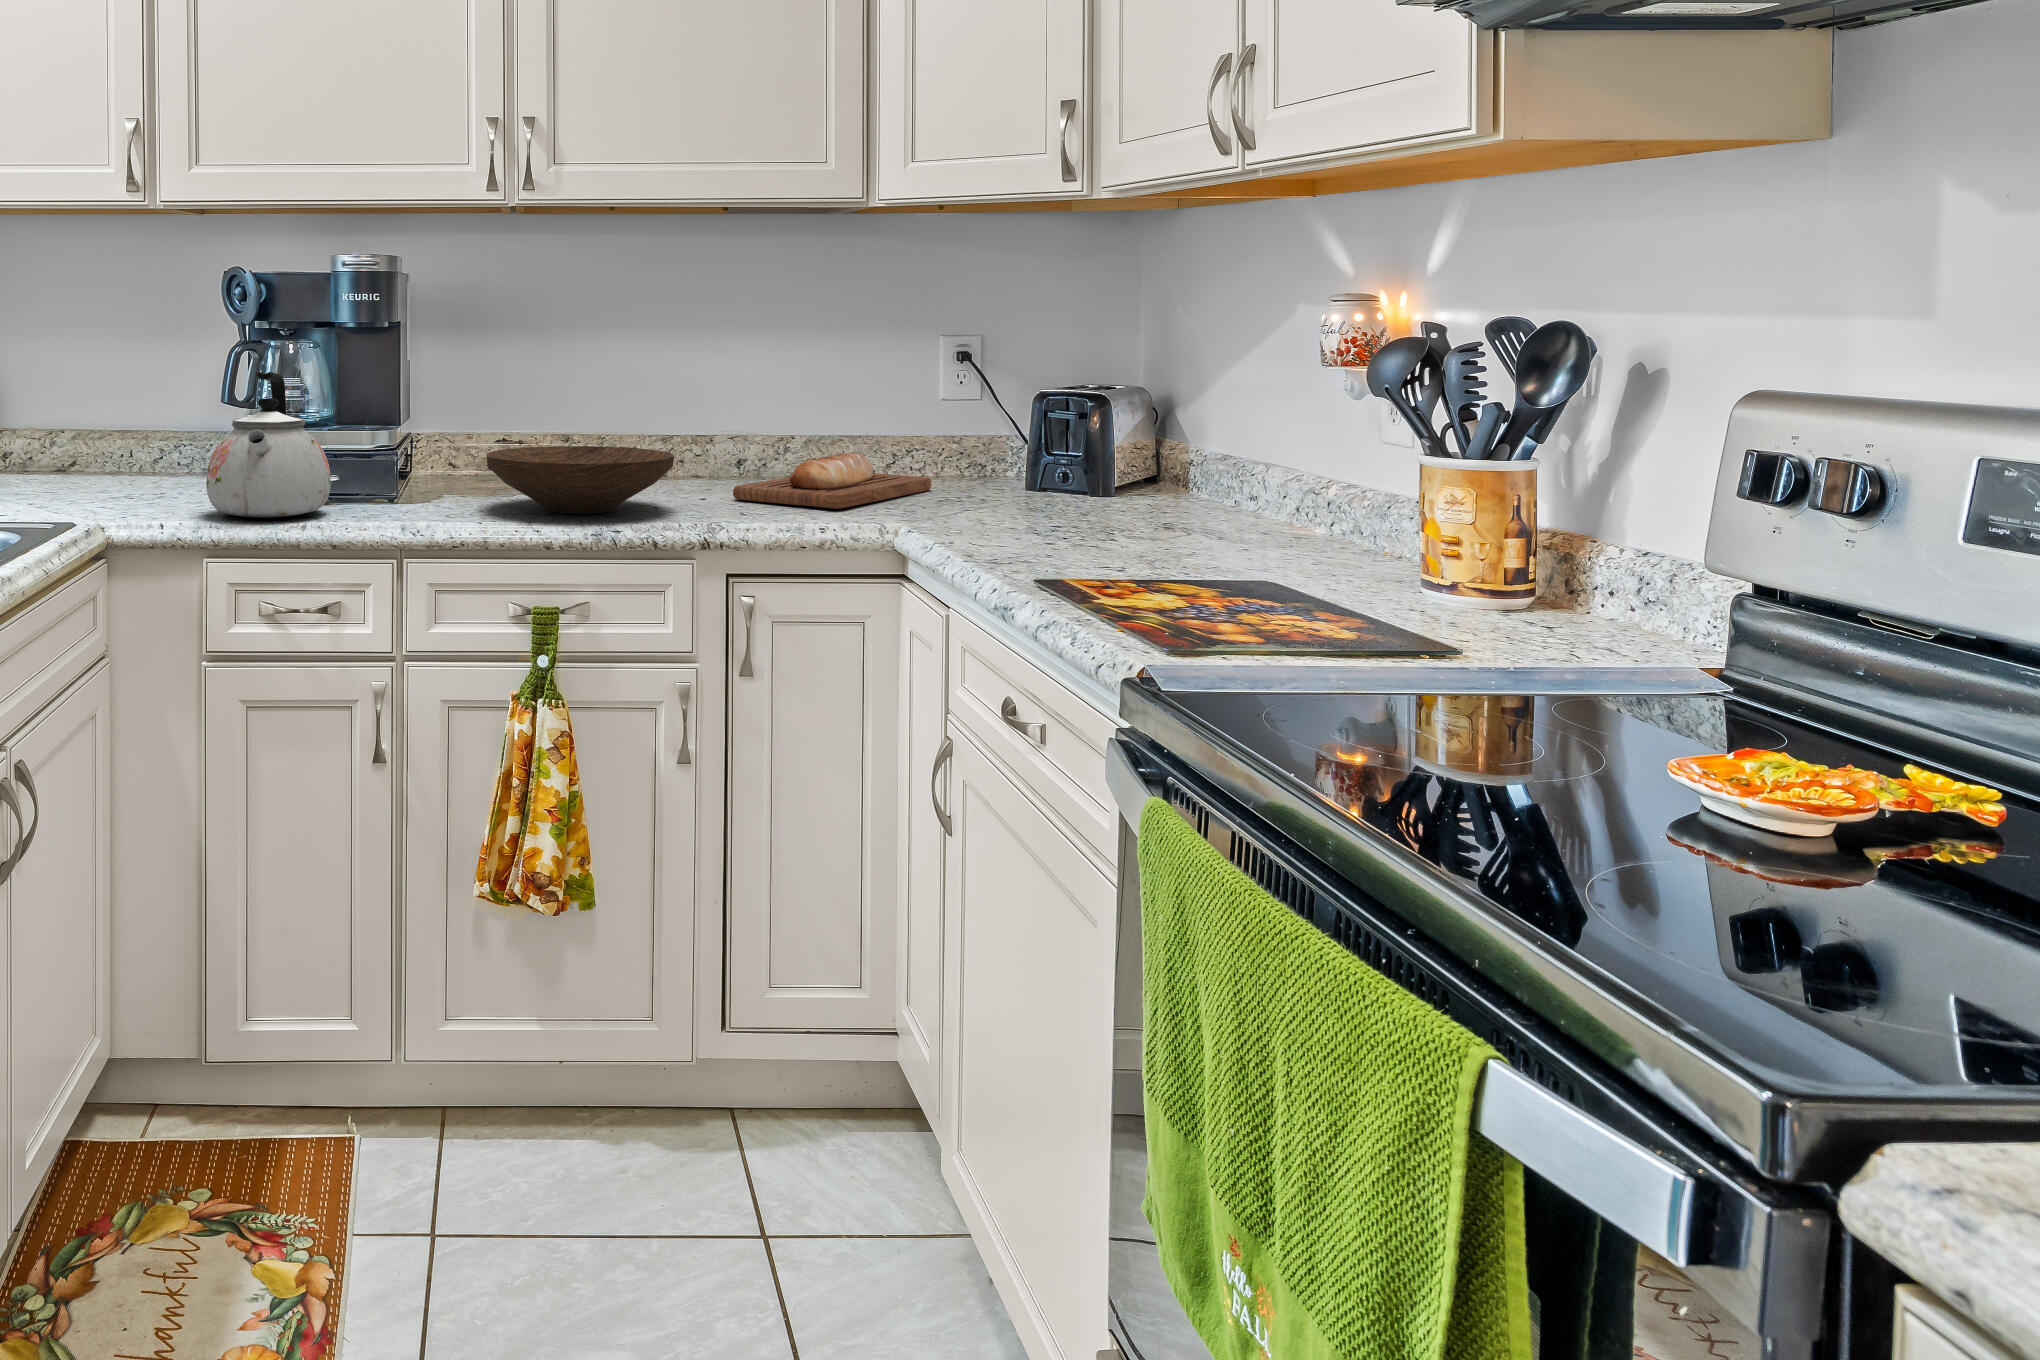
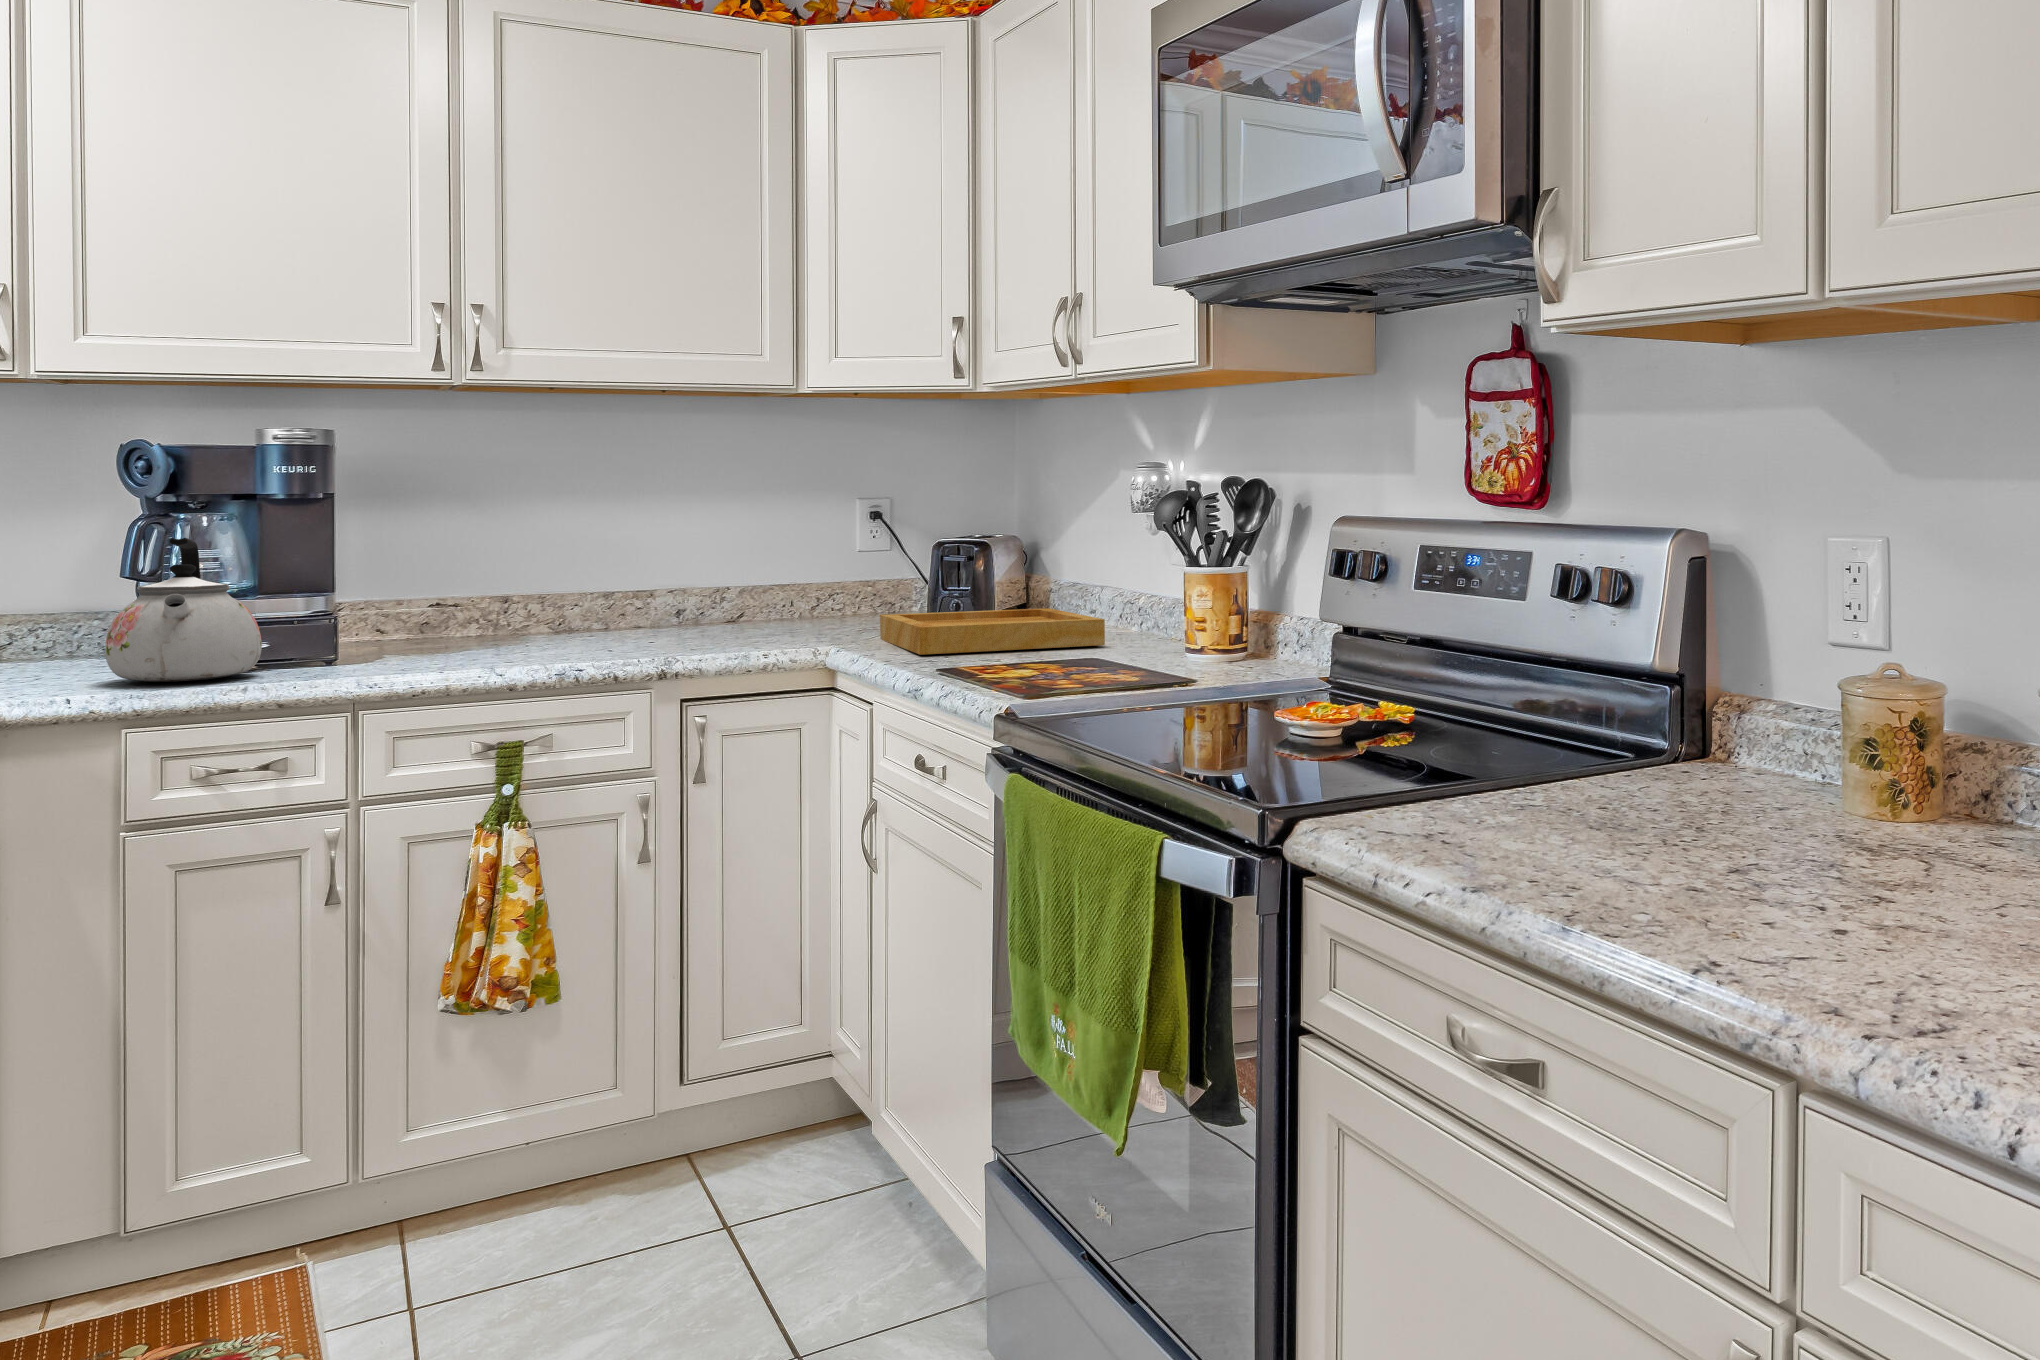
wooden bowl: present [487,446,674,514] -> none [438,602,631,660]
bread loaf: present [733,453,931,509] -> none [684,601,857,643]
tray: none [959,479,1275,547] -> present [880,608,1105,655]

